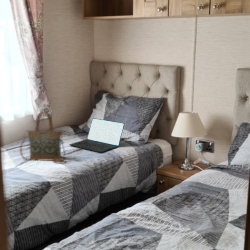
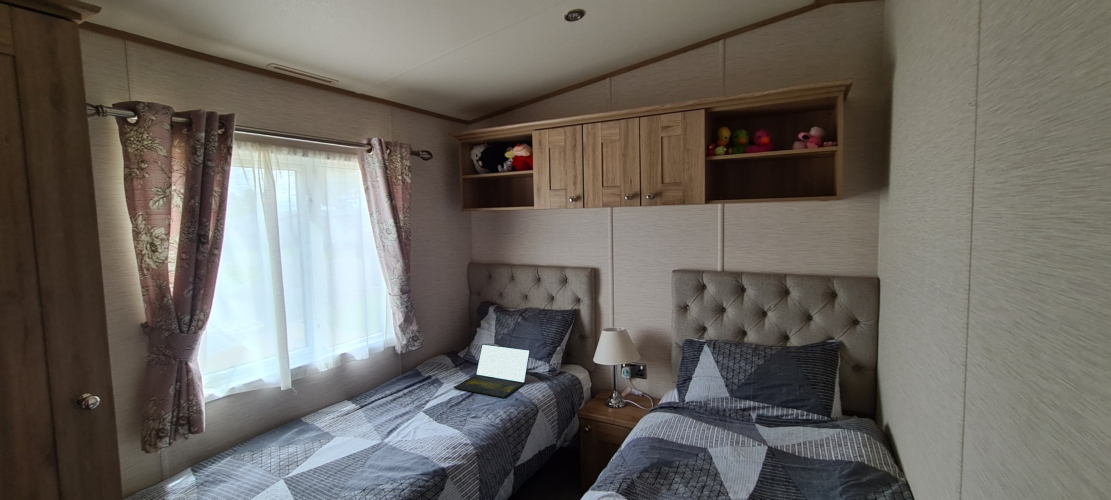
handbag: present [20,112,65,163] -> none [386,349,458,425]

